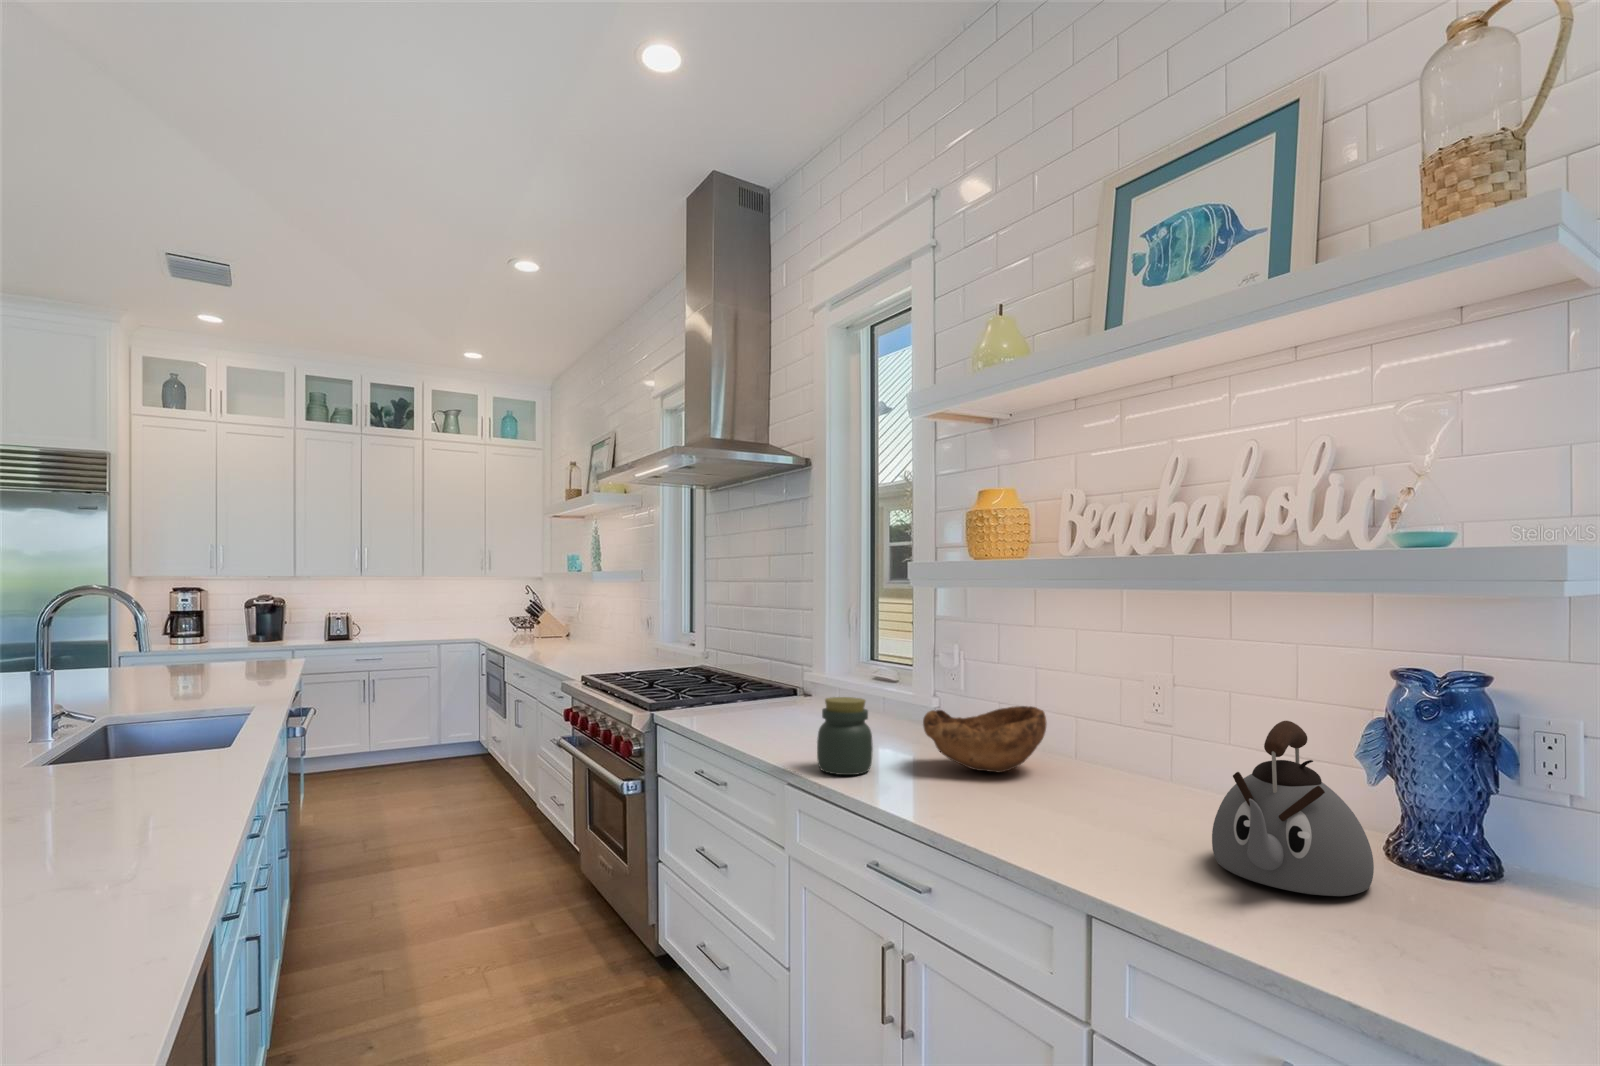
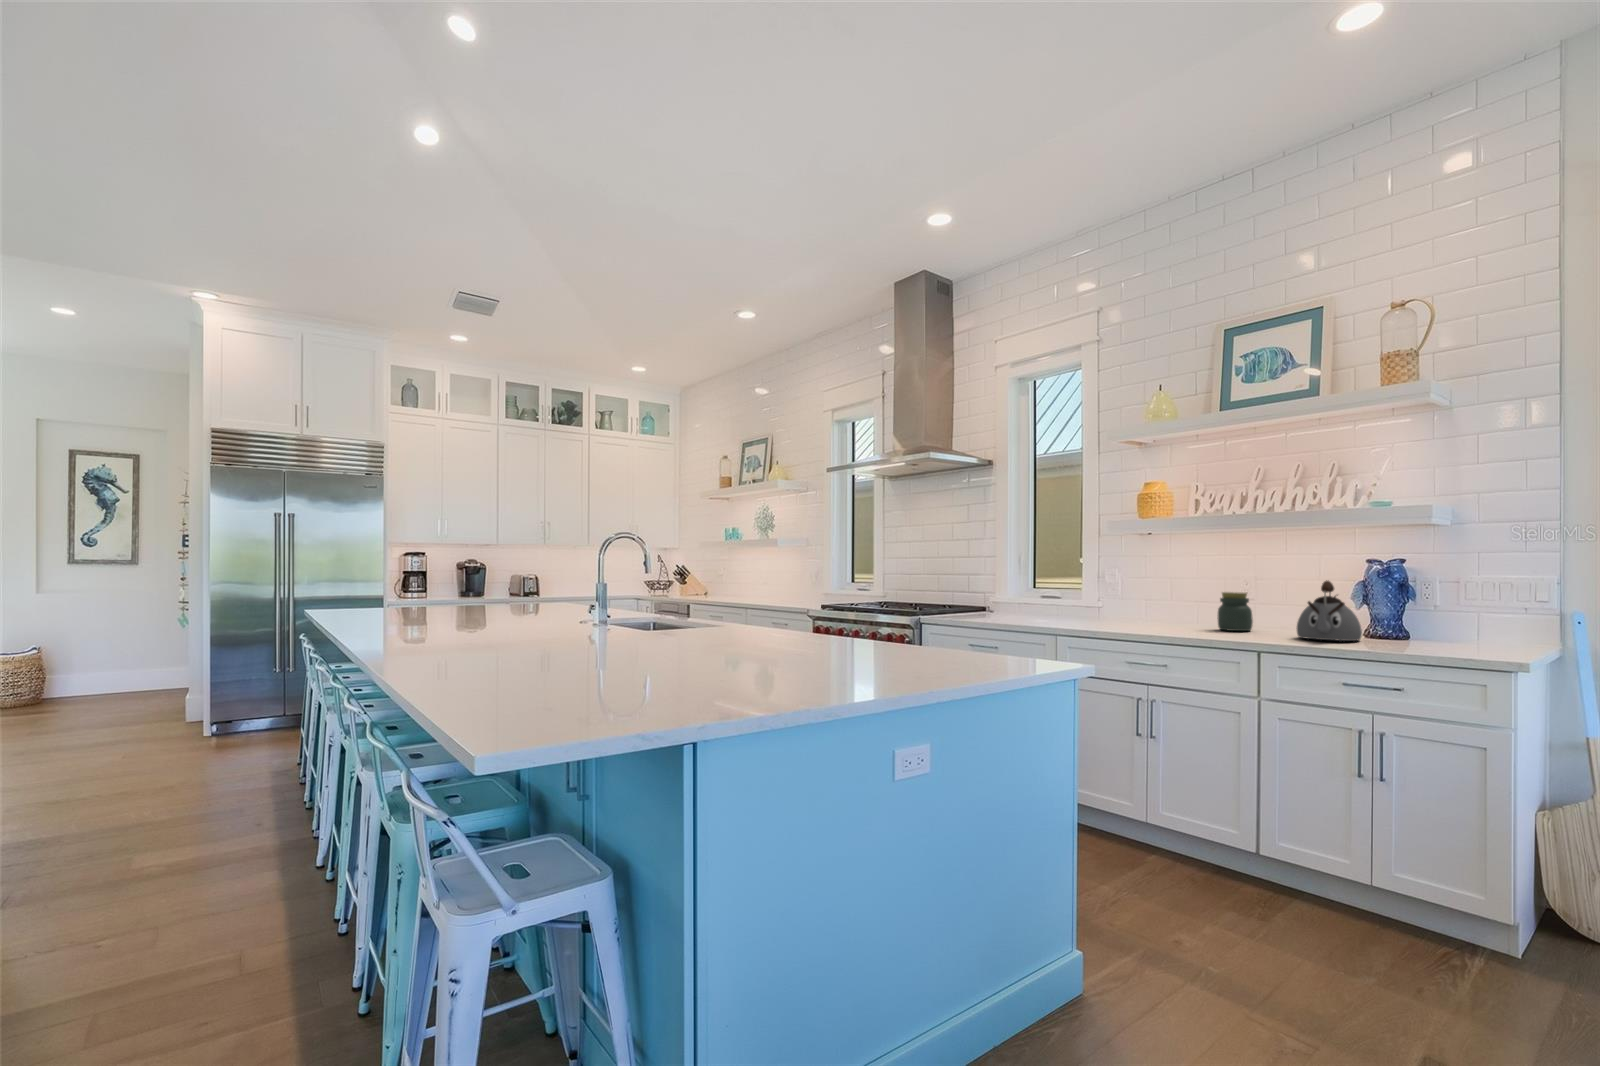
jar: present [817,697,873,775] -> present [1217,592,1253,631]
wooden bowl: present [923,706,1047,772] -> none [1128,595,1194,626]

